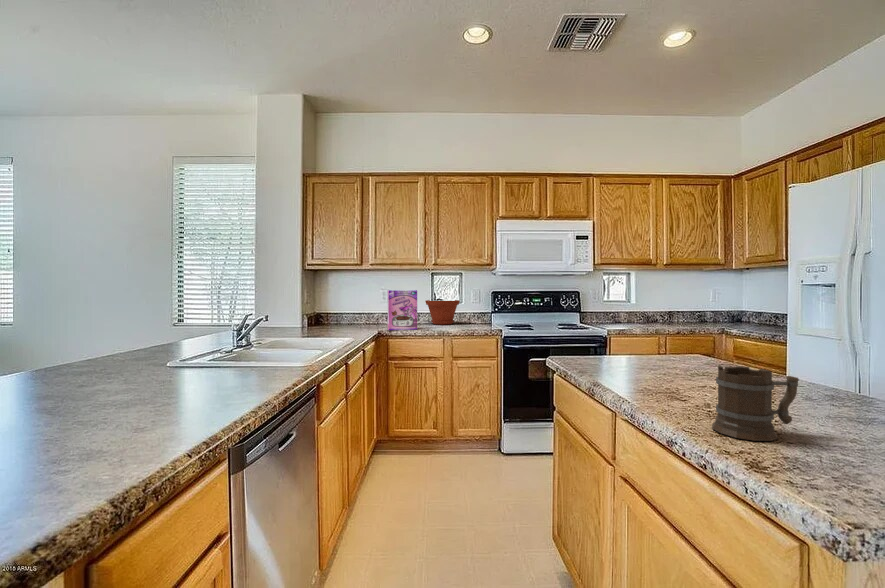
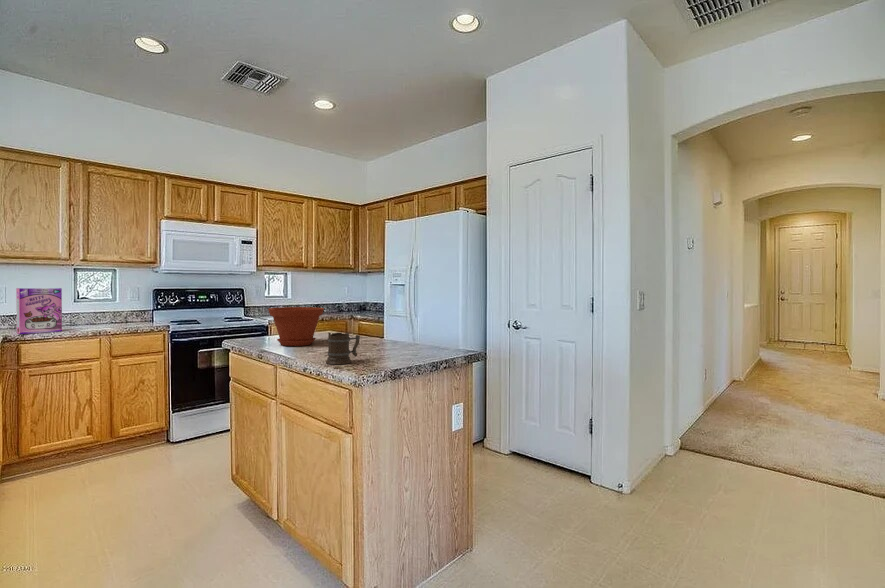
plant pot: present [425,300,460,325] -> present [268,307,324,346]

